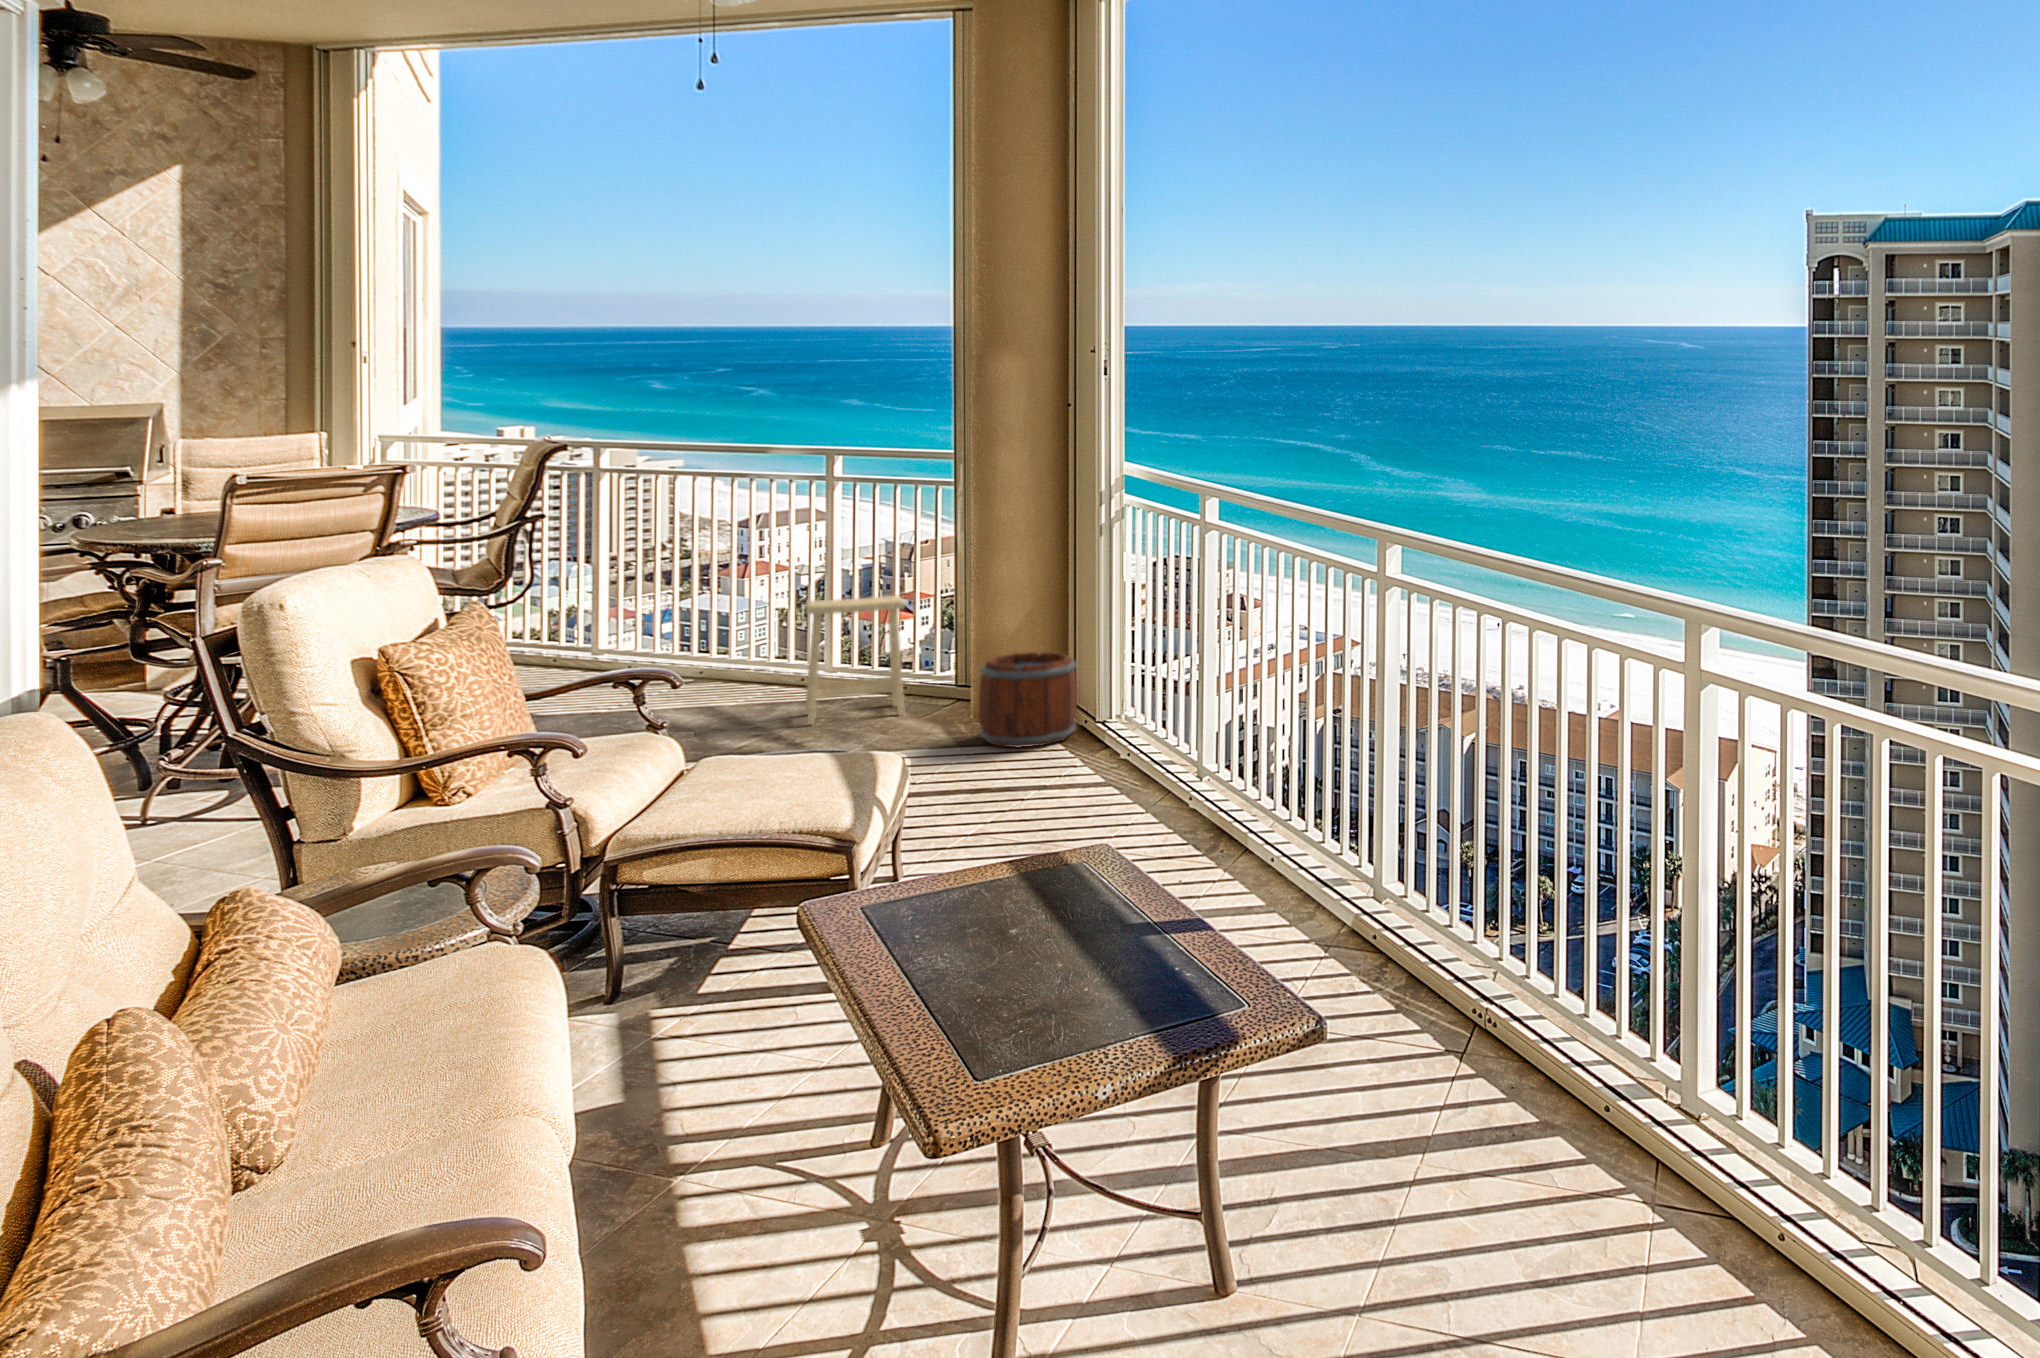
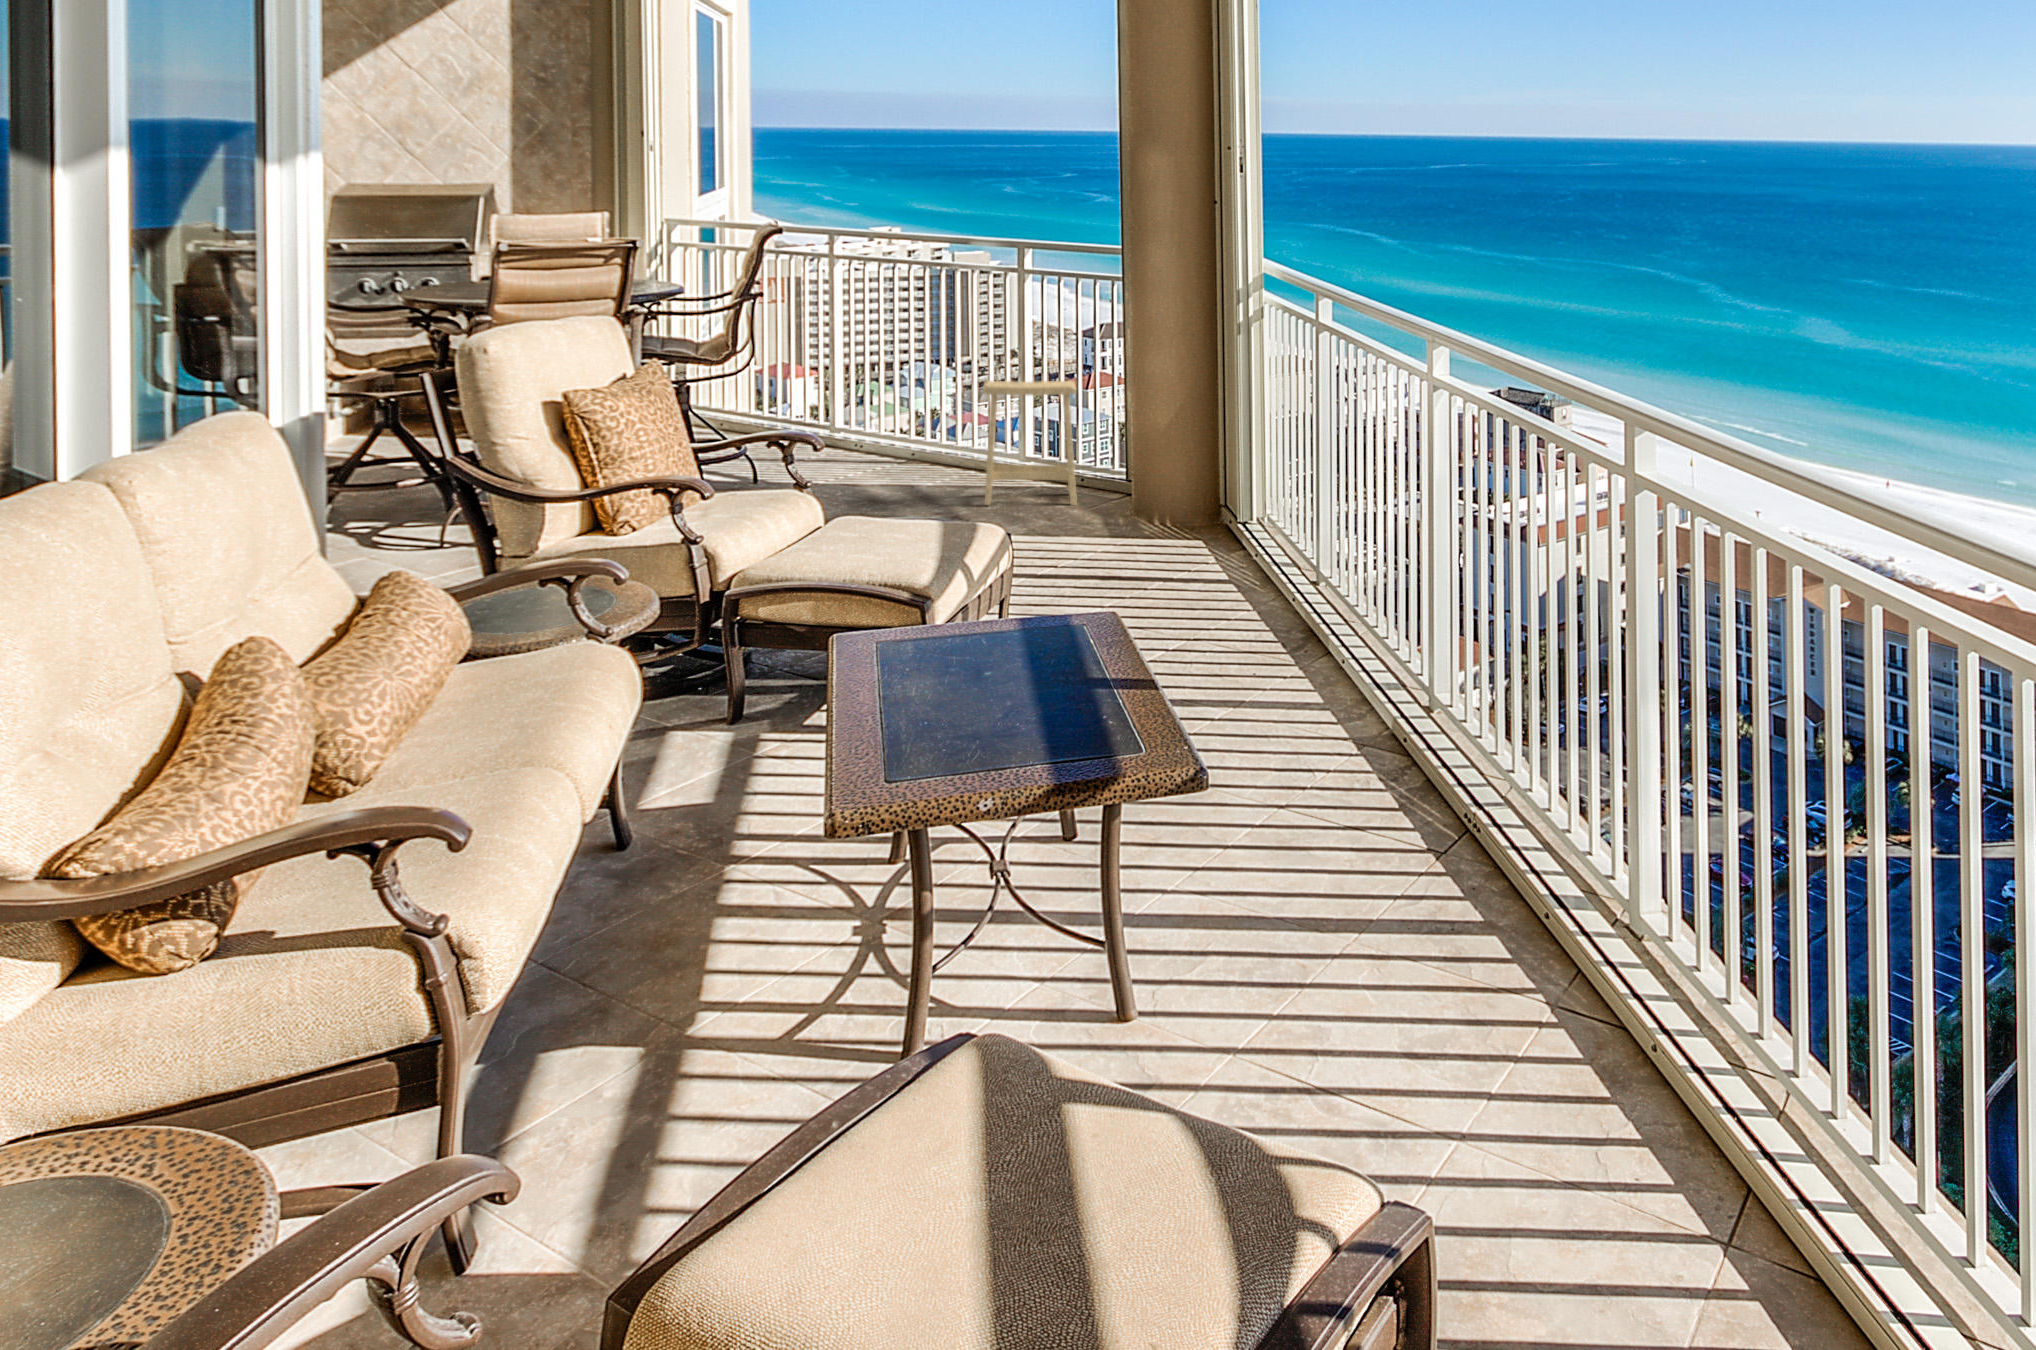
bucket: present [979,652,1077,747] -> none [1138,449,1242,549]

